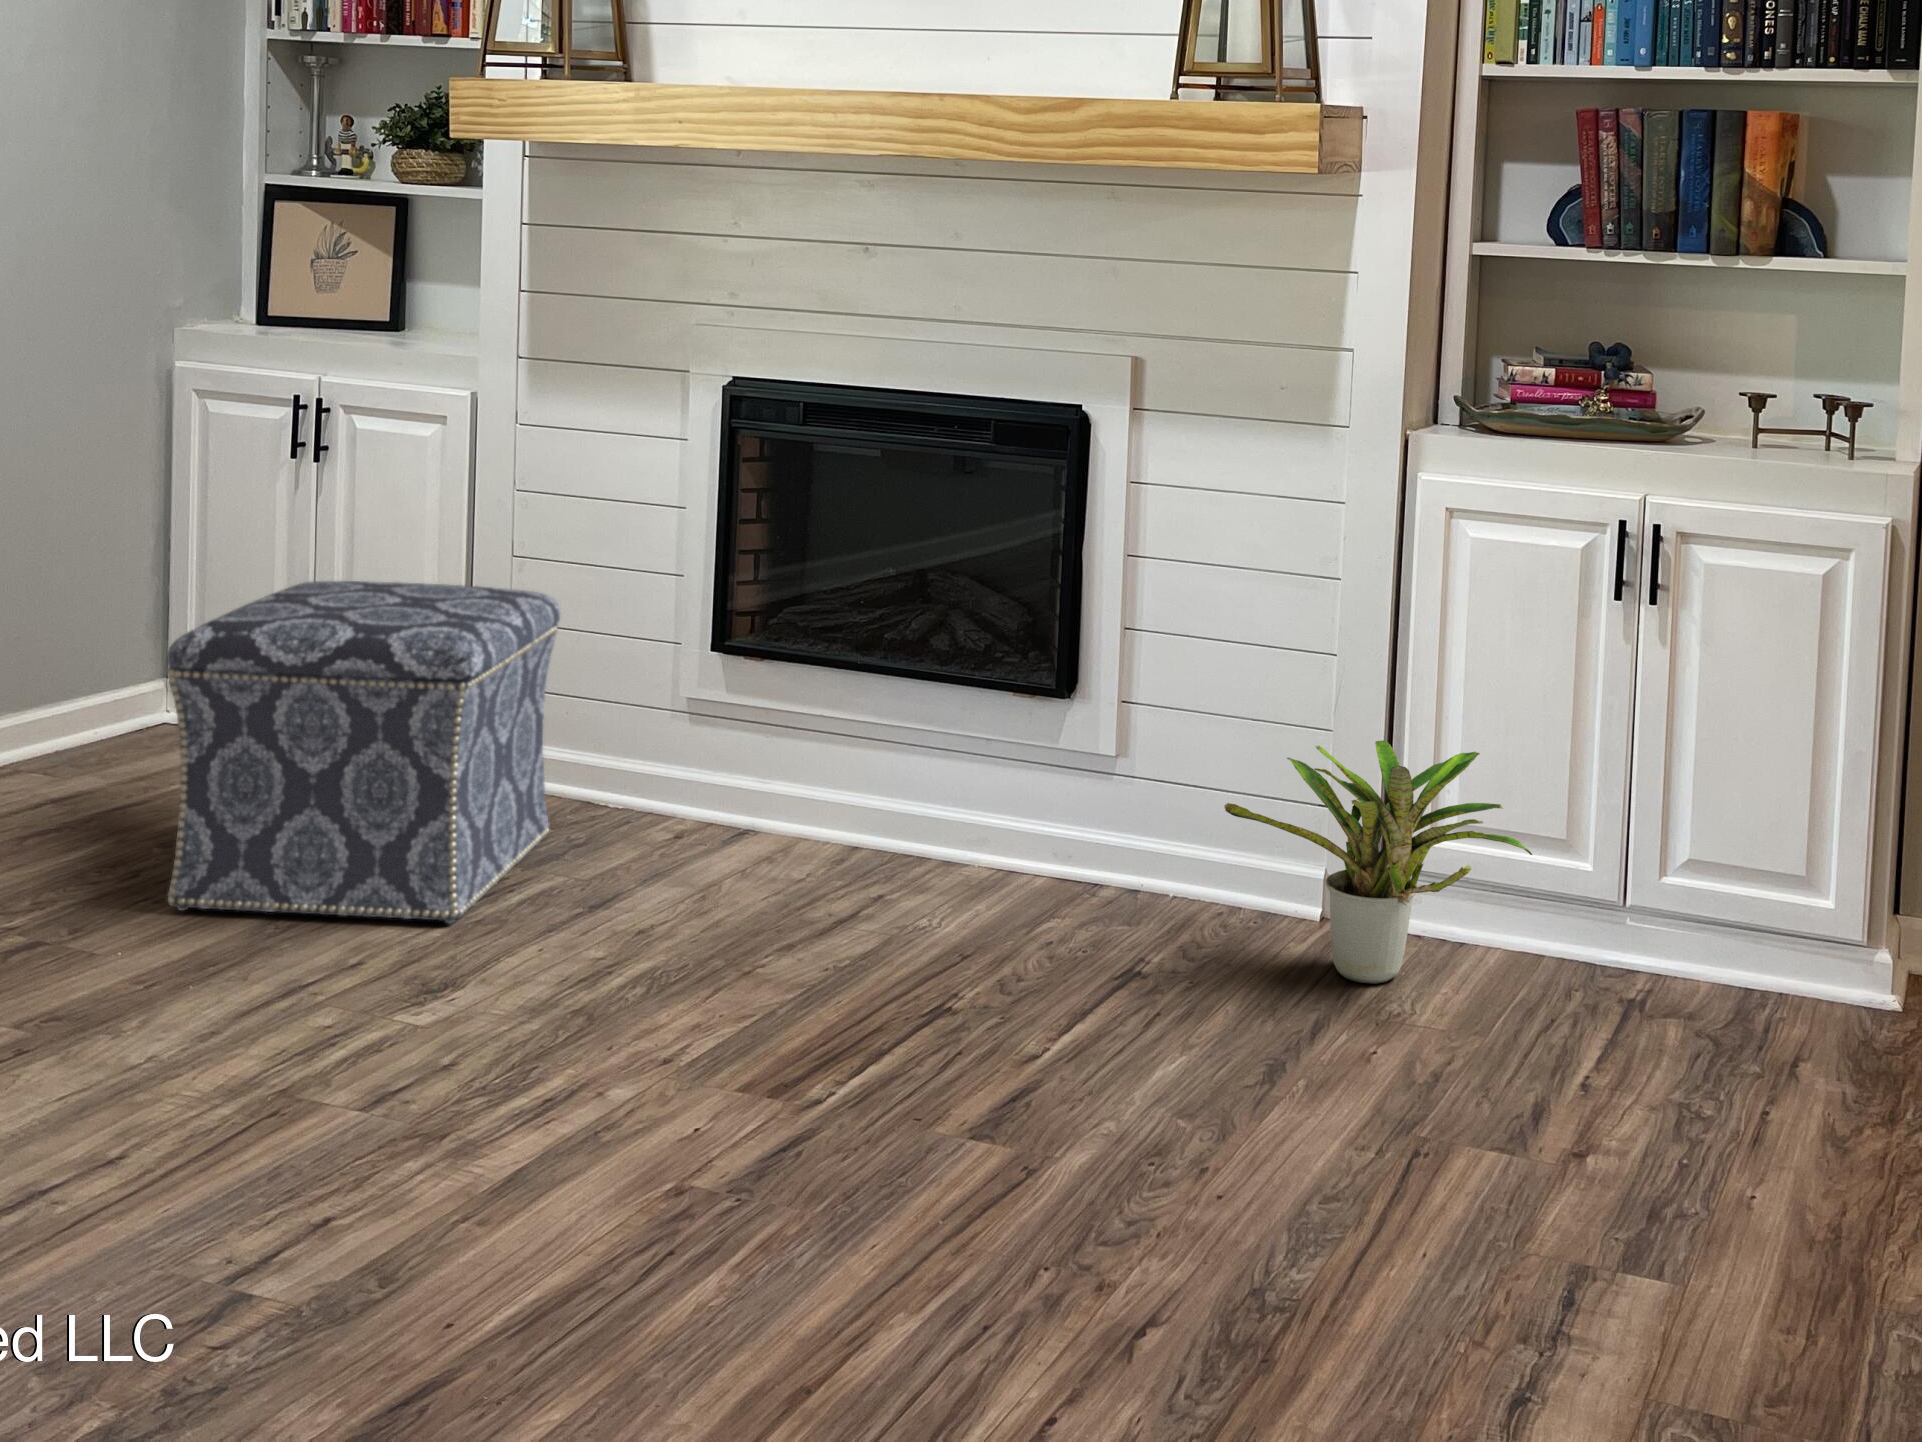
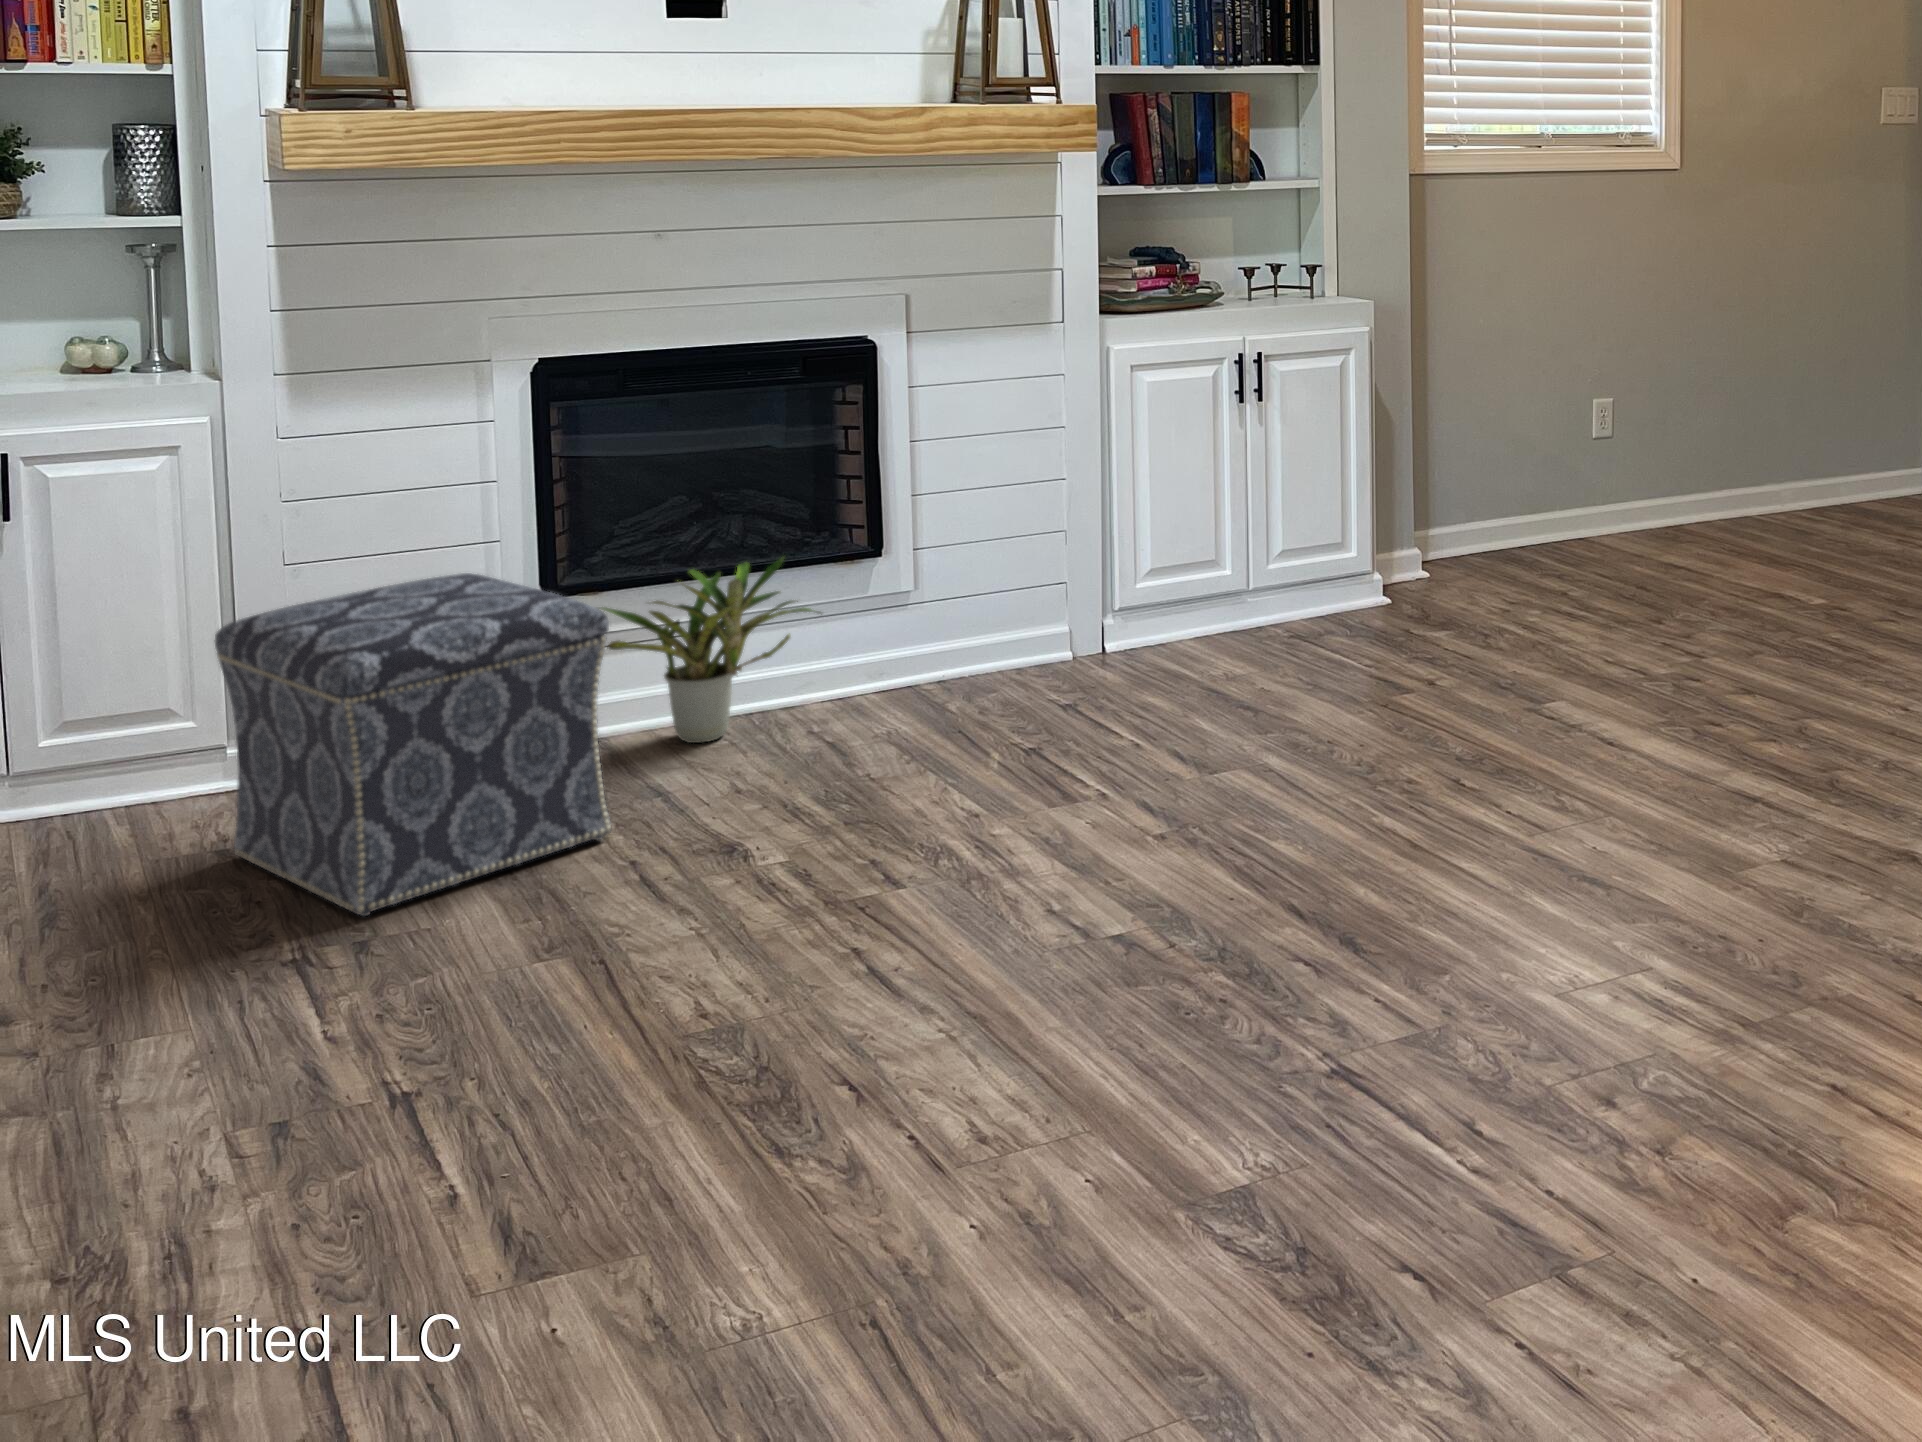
potted plant: present [1225,740,1532,984] -> present [597,557,815,743]

